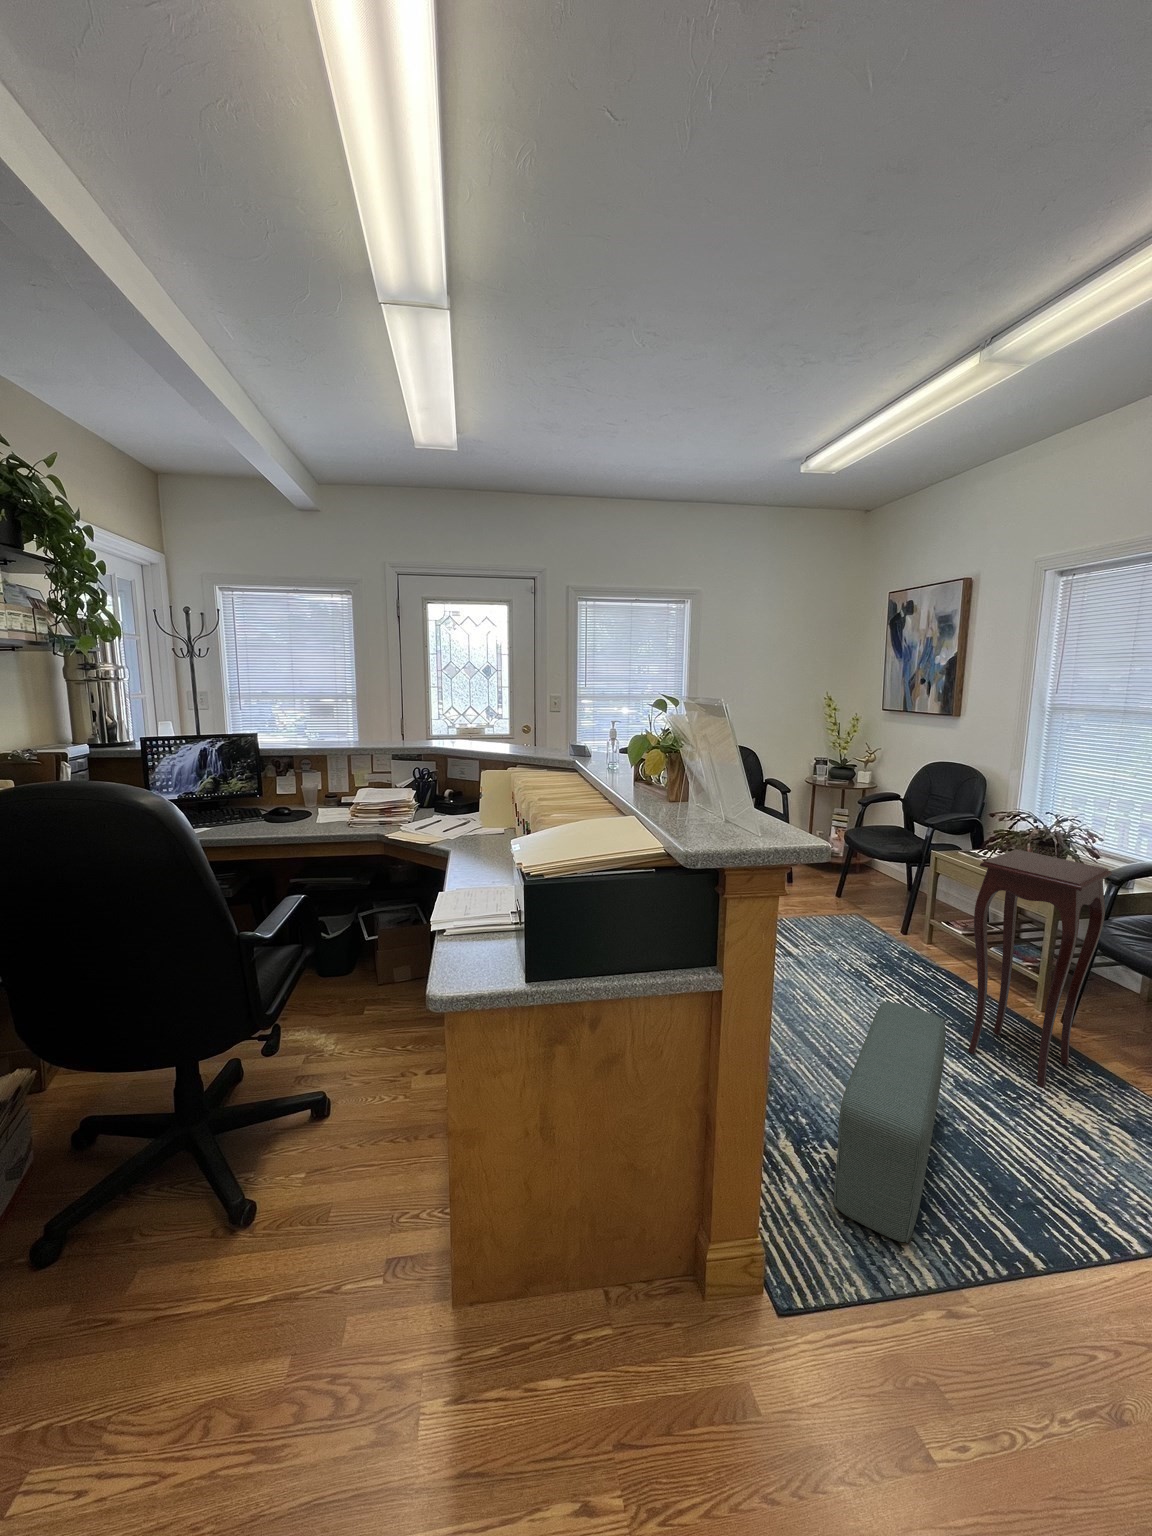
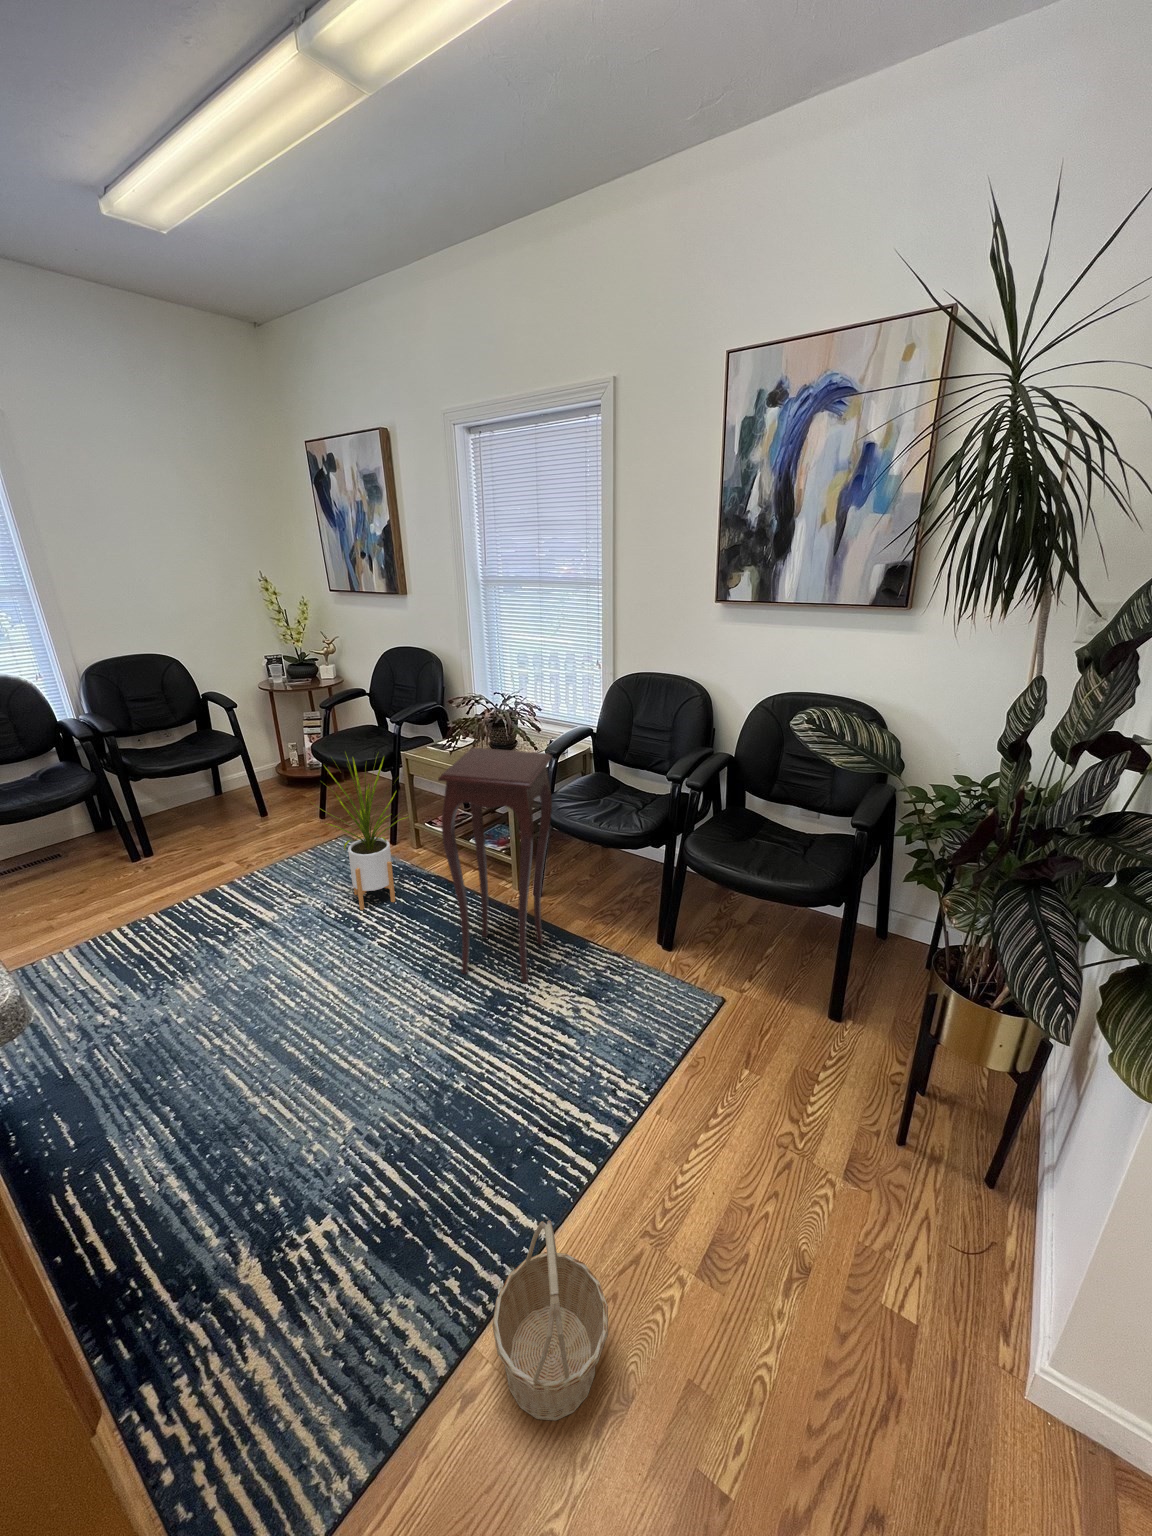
house plant: none [850,835,937,976] -> present [315,756,409,910]
pouf: present [834,1001,946,1243] -> none [296,980,433,1340]
basket: none [985,1214,1111,1396] -> present [492,1220,608,1421]

